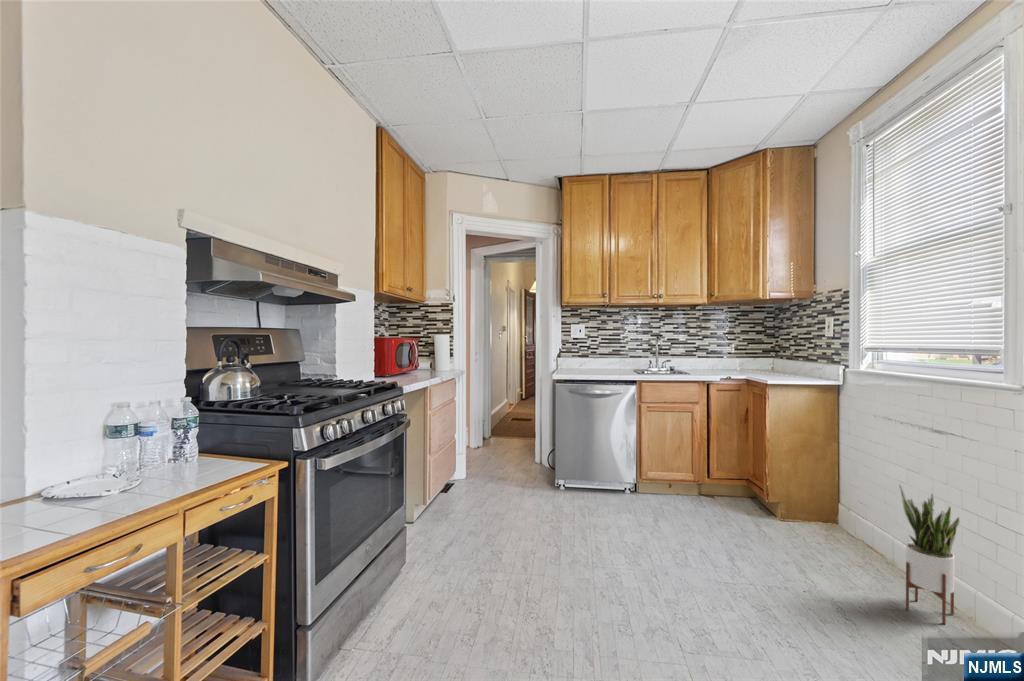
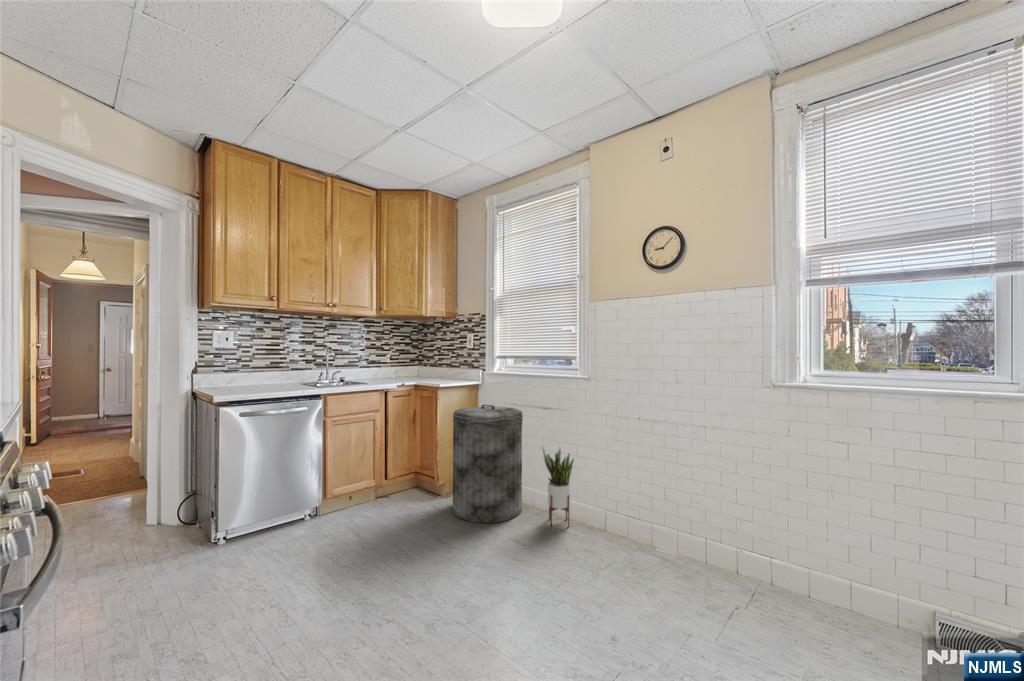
trash can: none [769,412,884,575] -> present [453,404,523,523]

